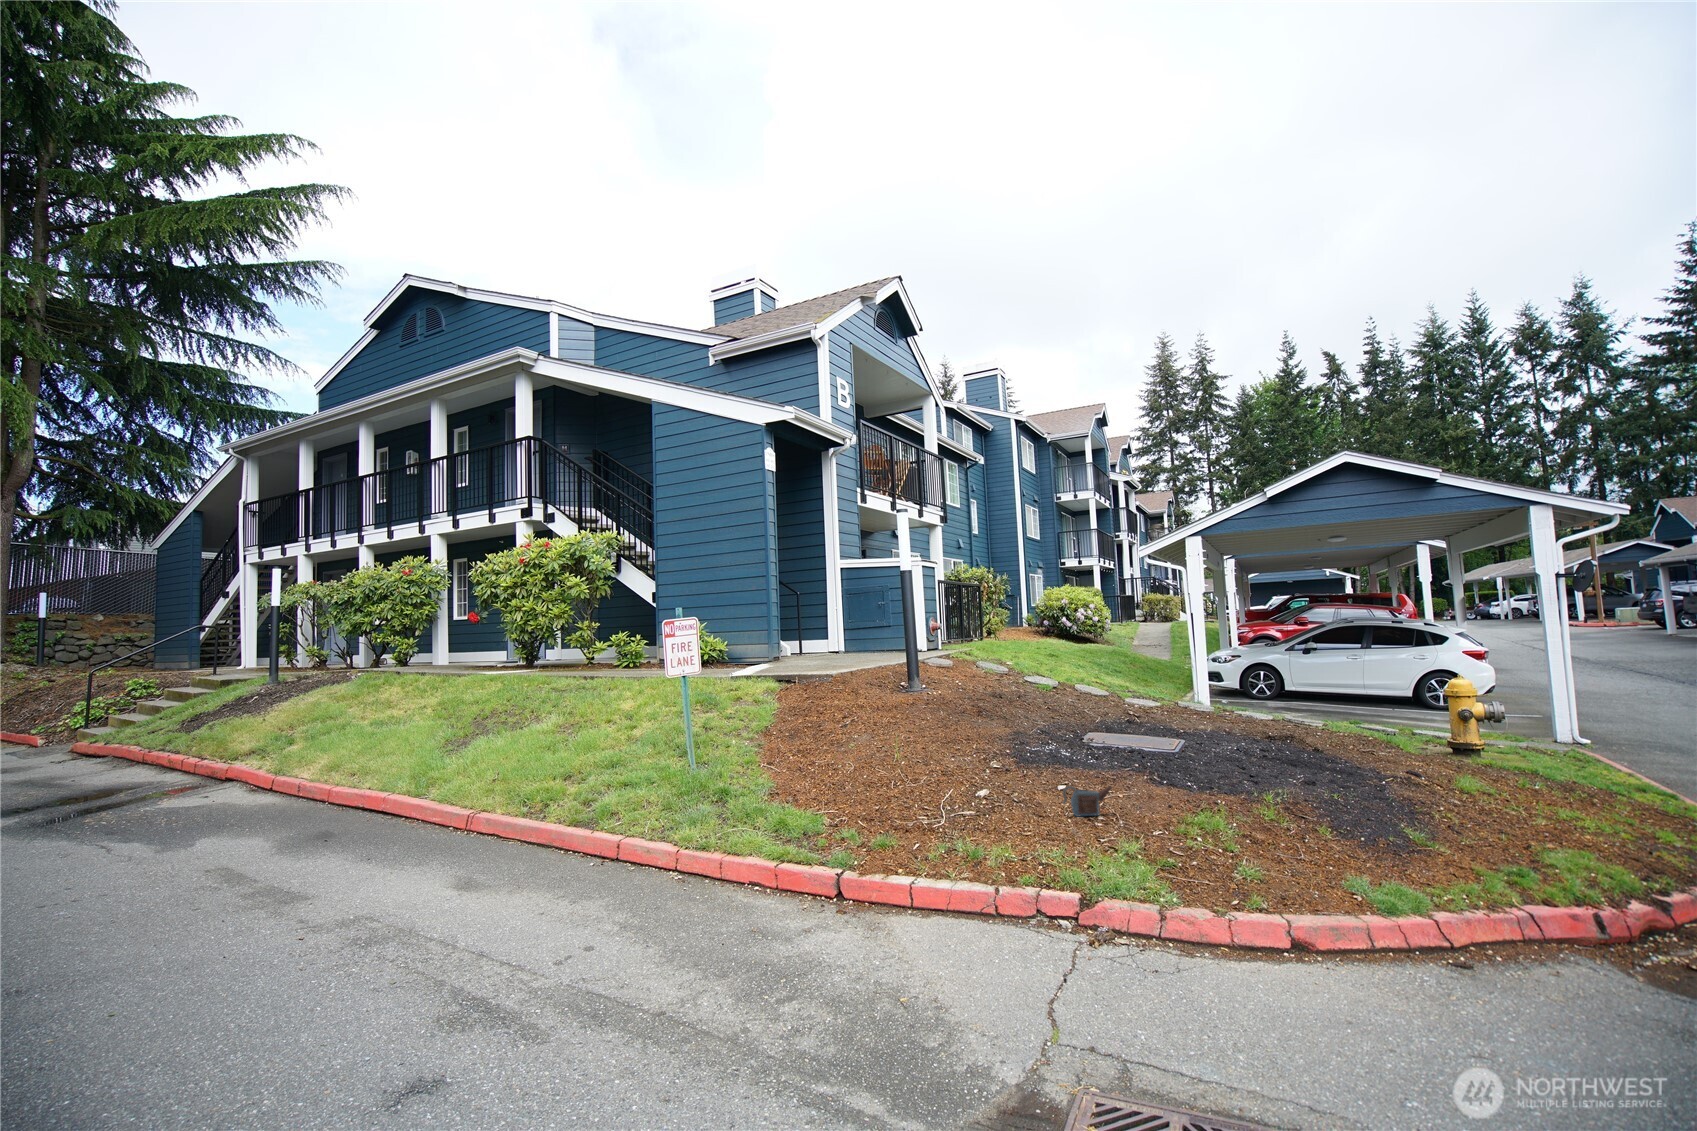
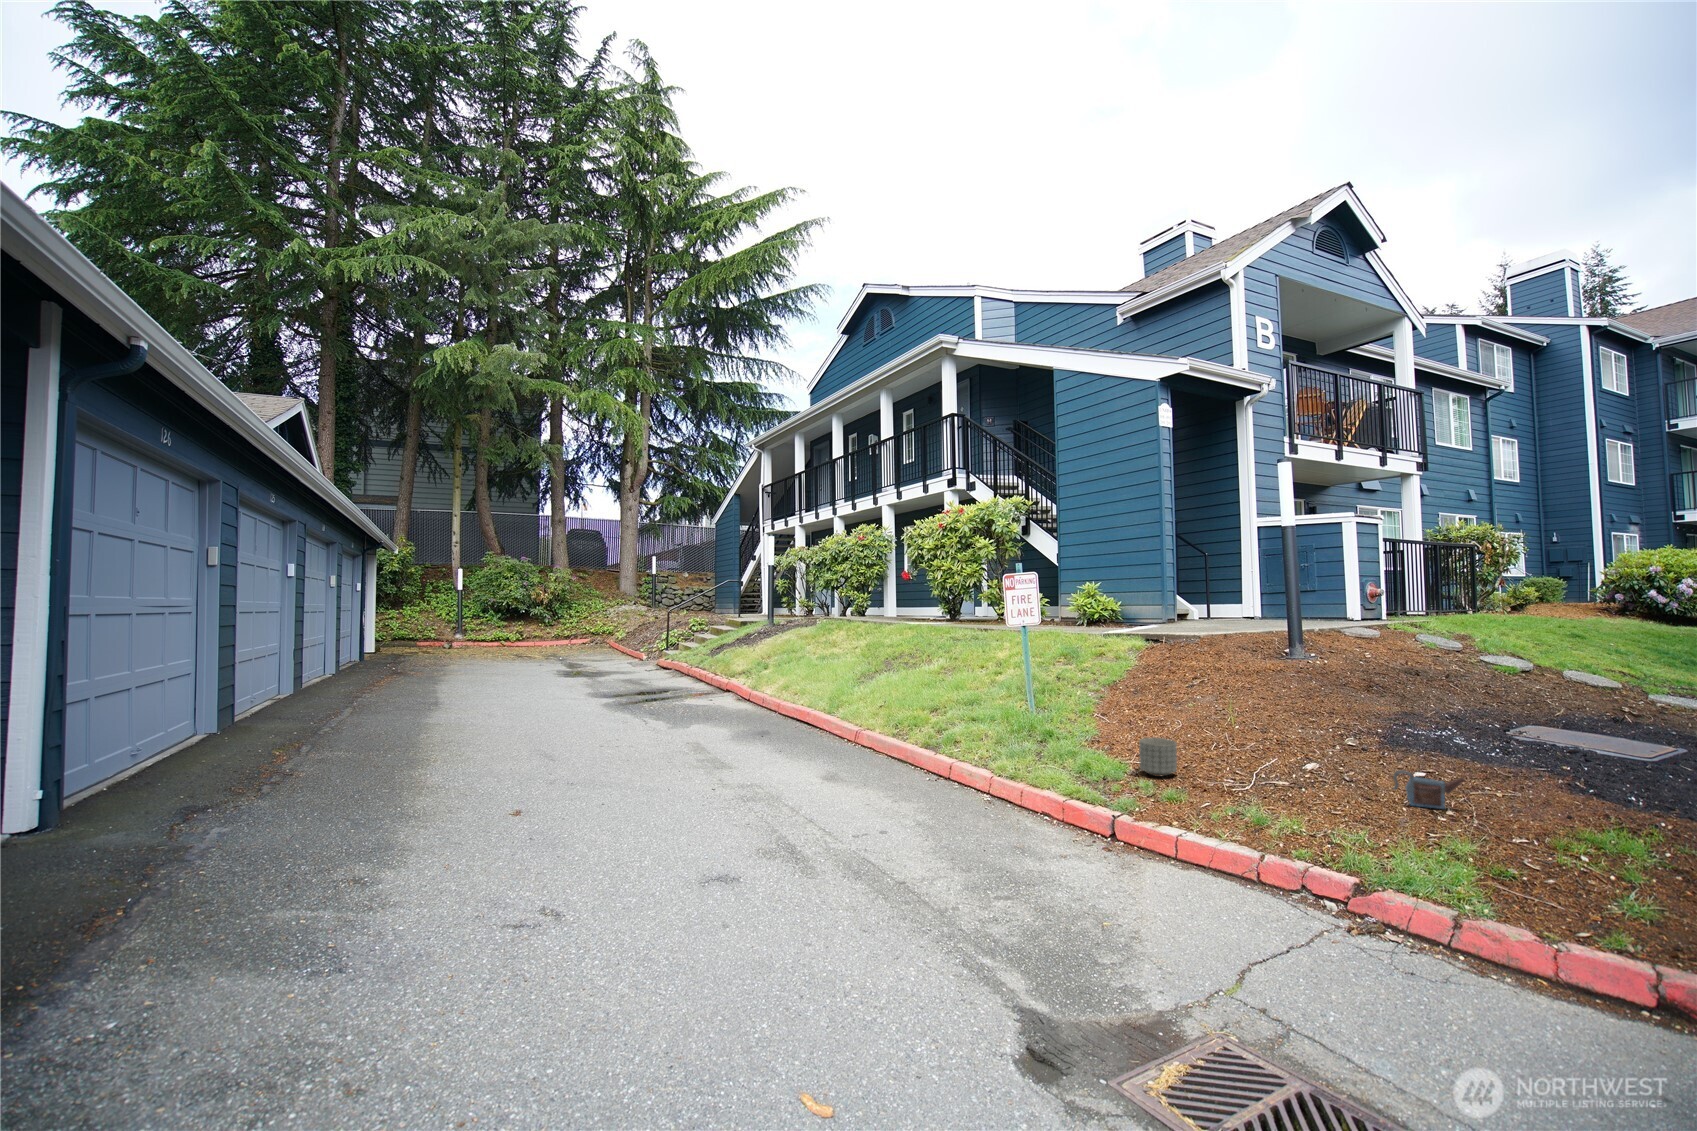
planter: none [833,781,869,821] -> present [1139,738,1177,777]

